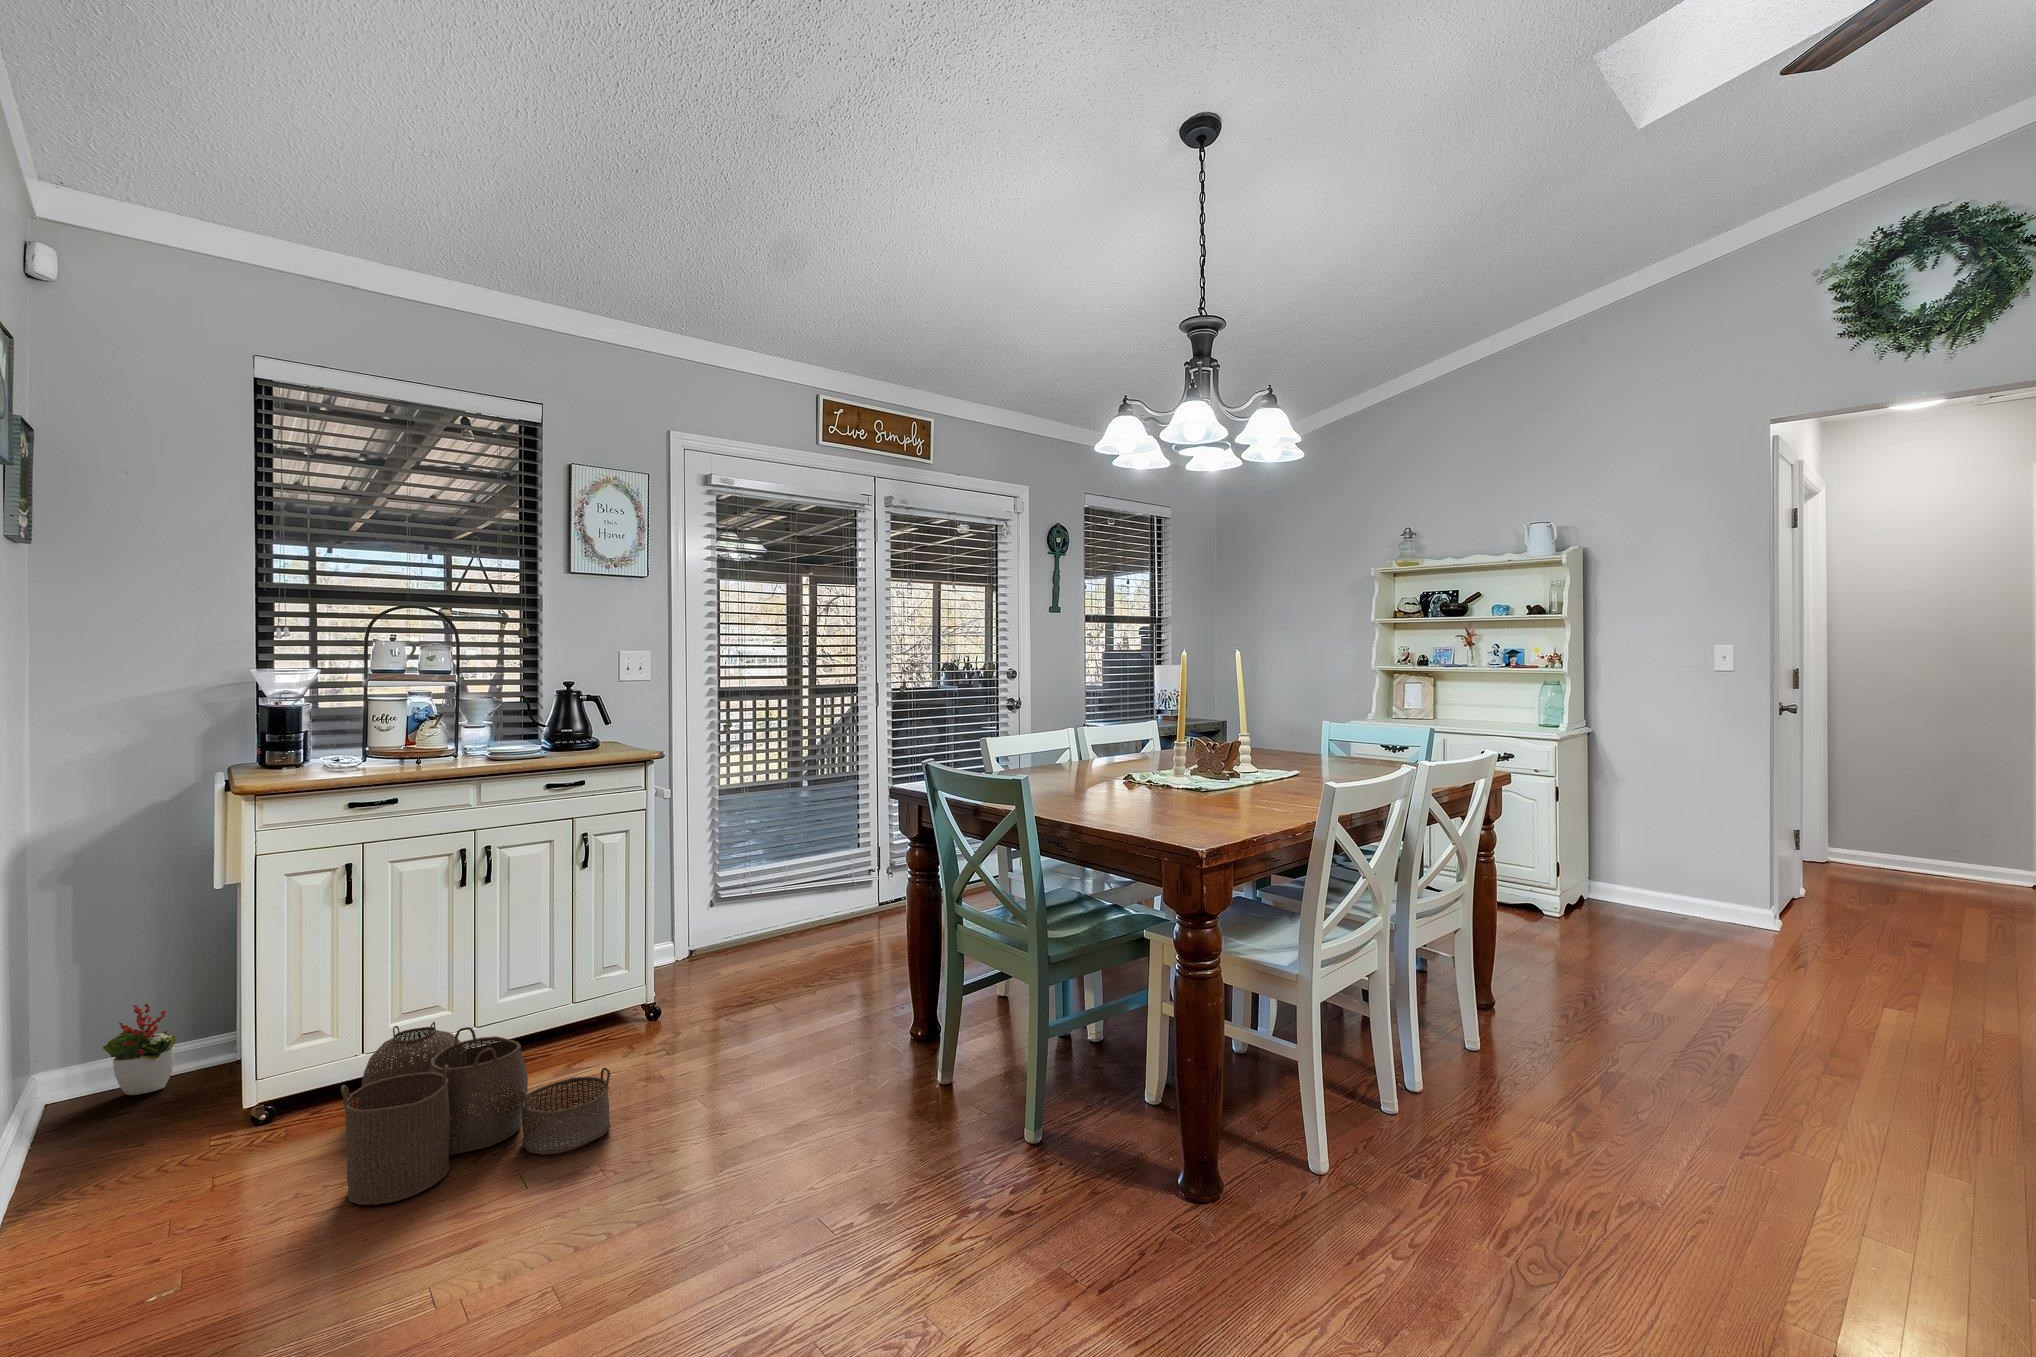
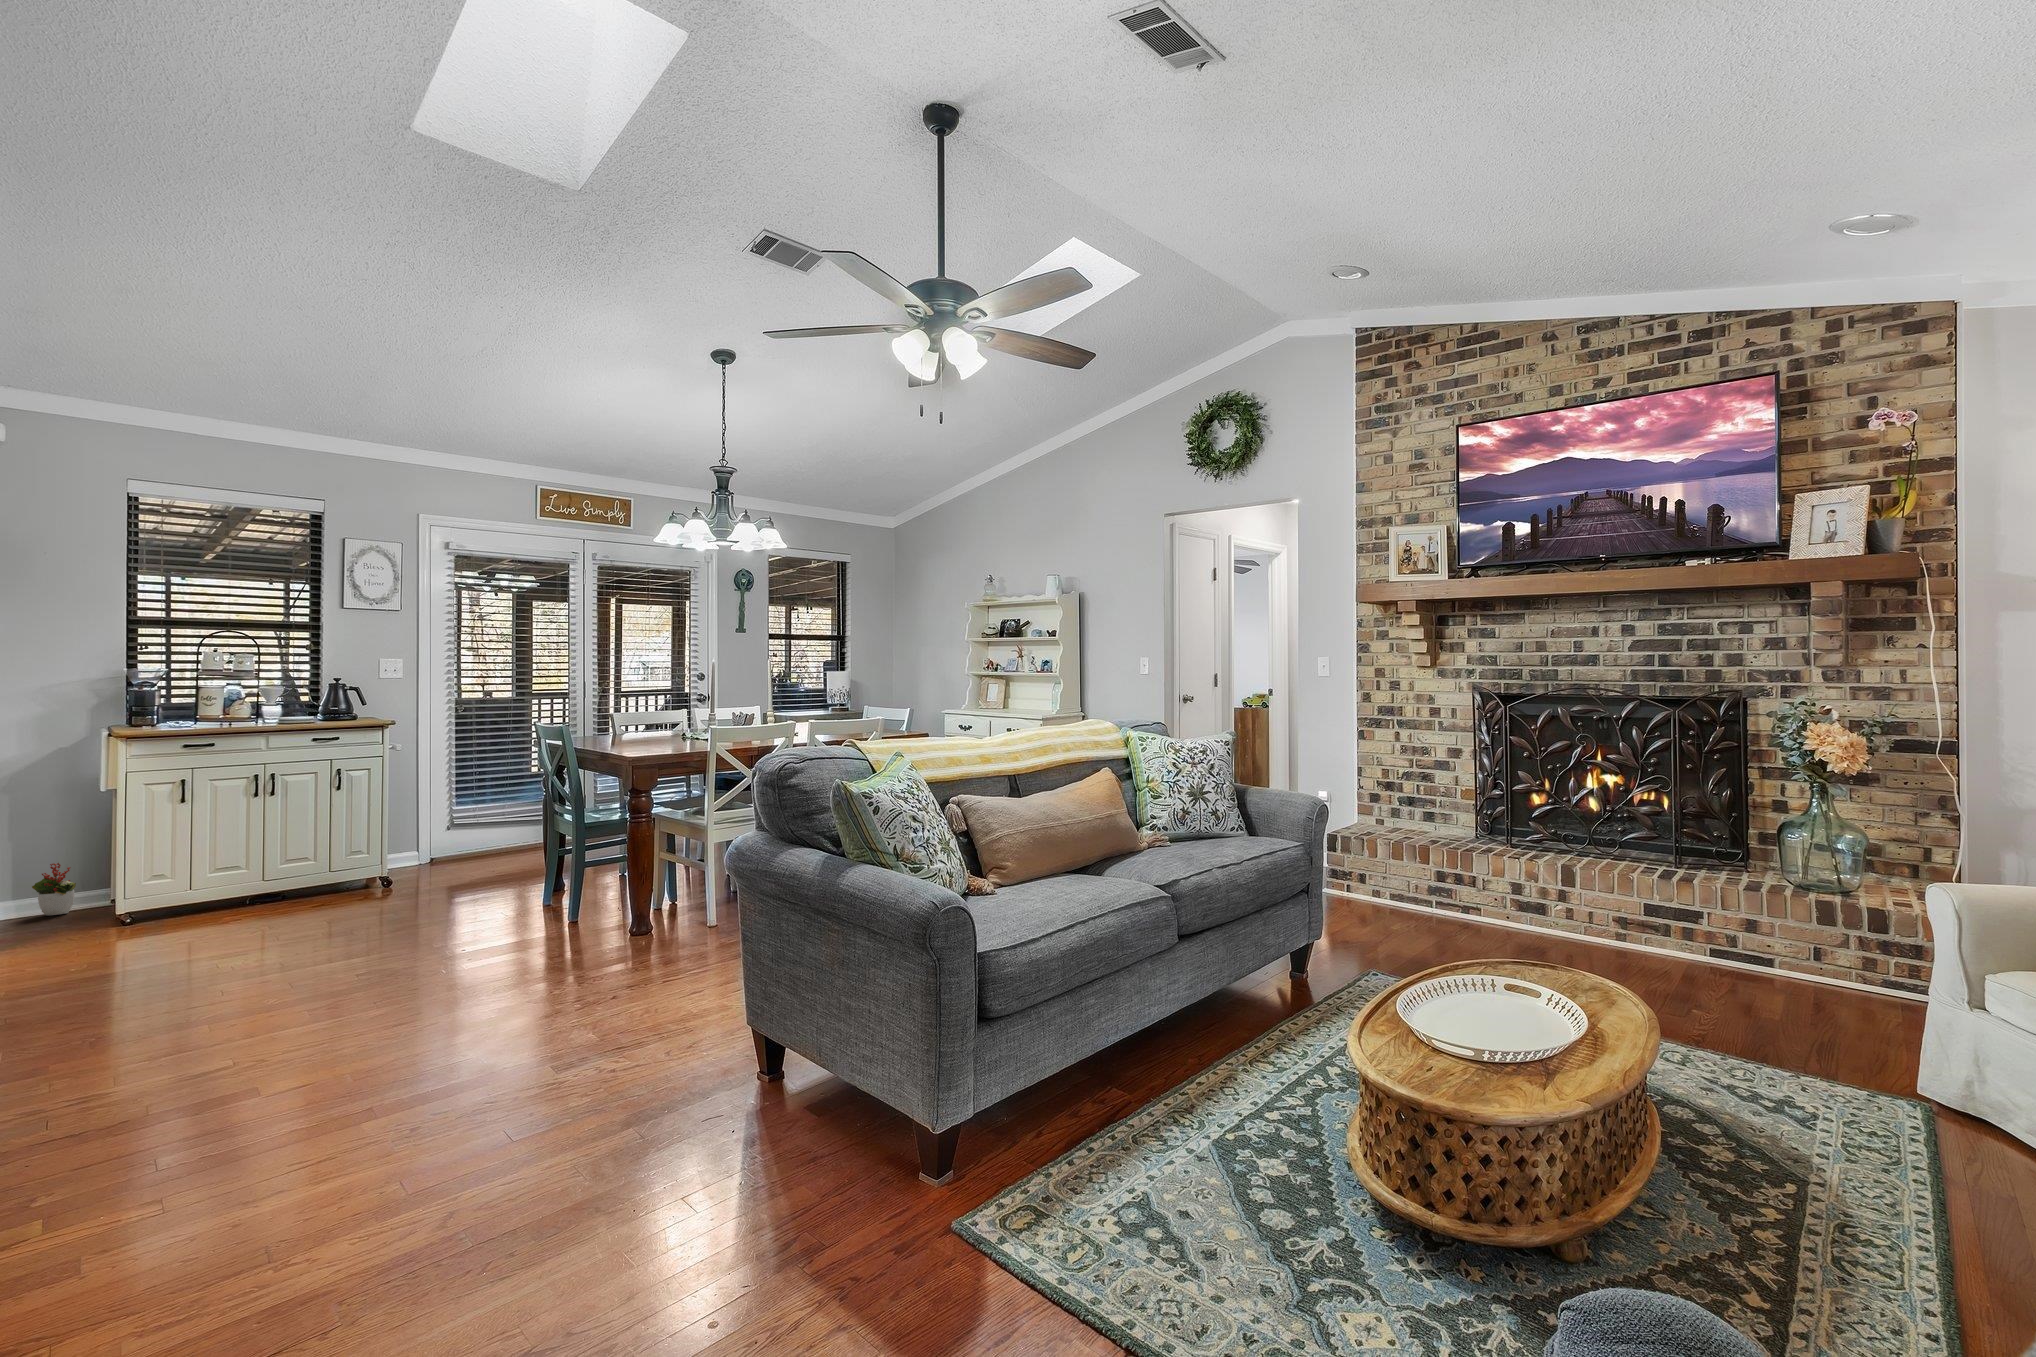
woven basket: present [341,1021,610,1205] -> none [177,869,336,943]

